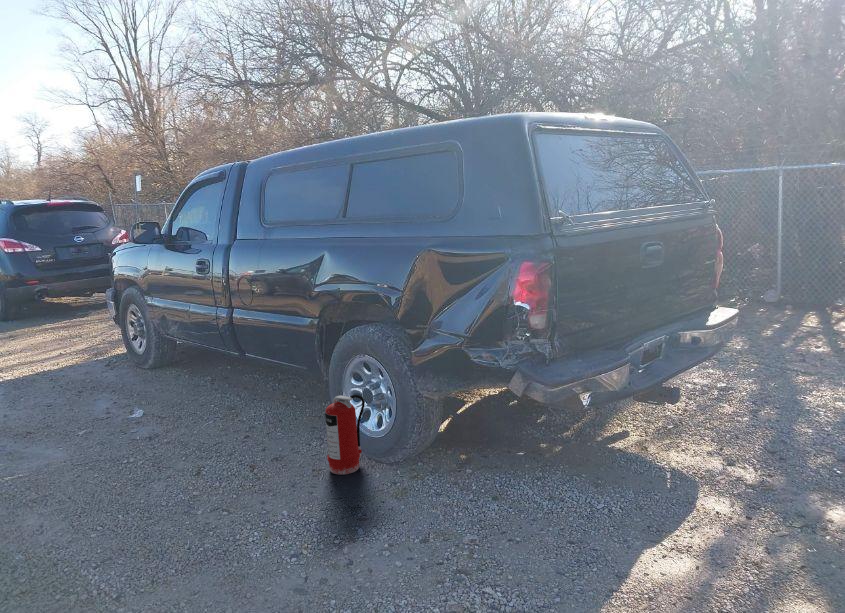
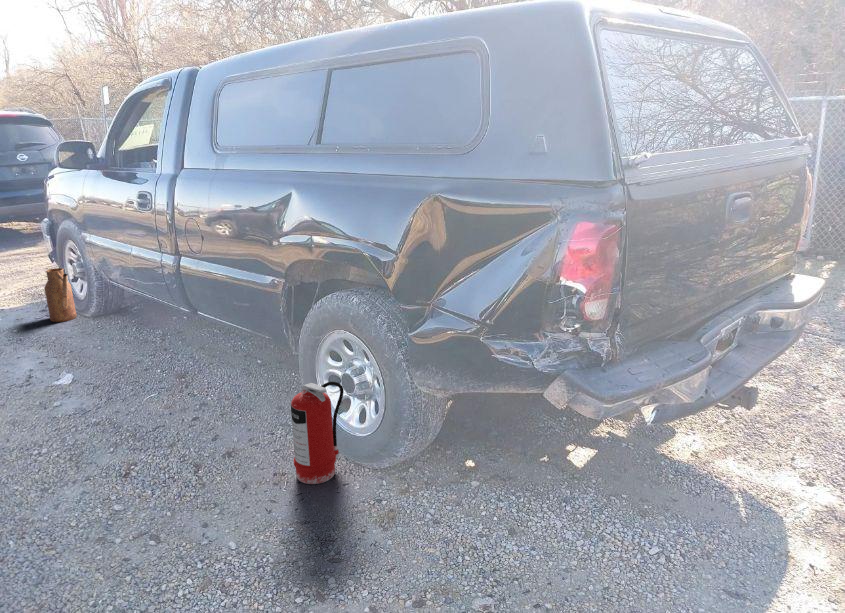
watering can: none [111,328,136,373] -> present [44,268,77,322]

